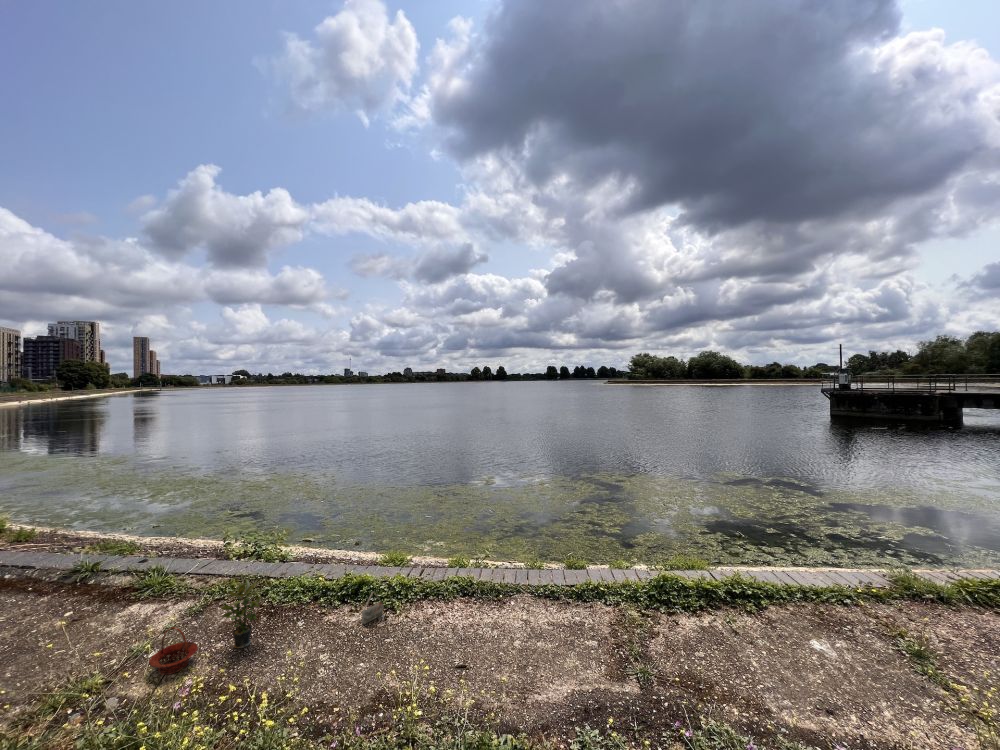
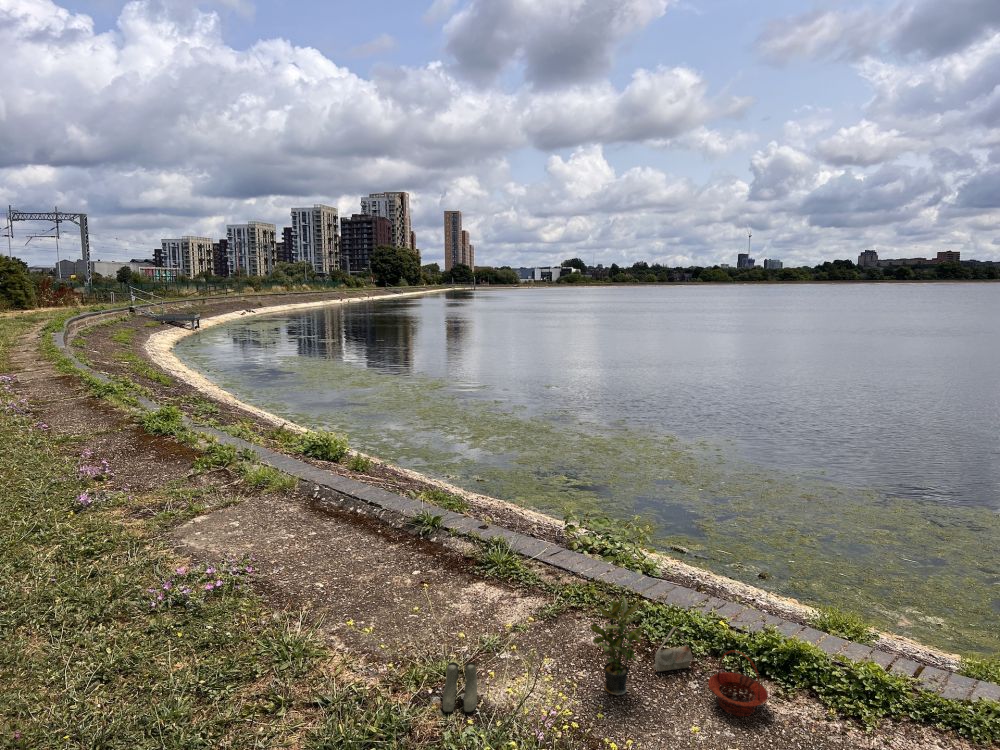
bag: present [361,592,384,624] -> present [654,627,693,671]
basket: present [149,627,198,675] -> present [708,651,768,716]
boots: none [80,666,119,715] -> present [443,662,478,712]

